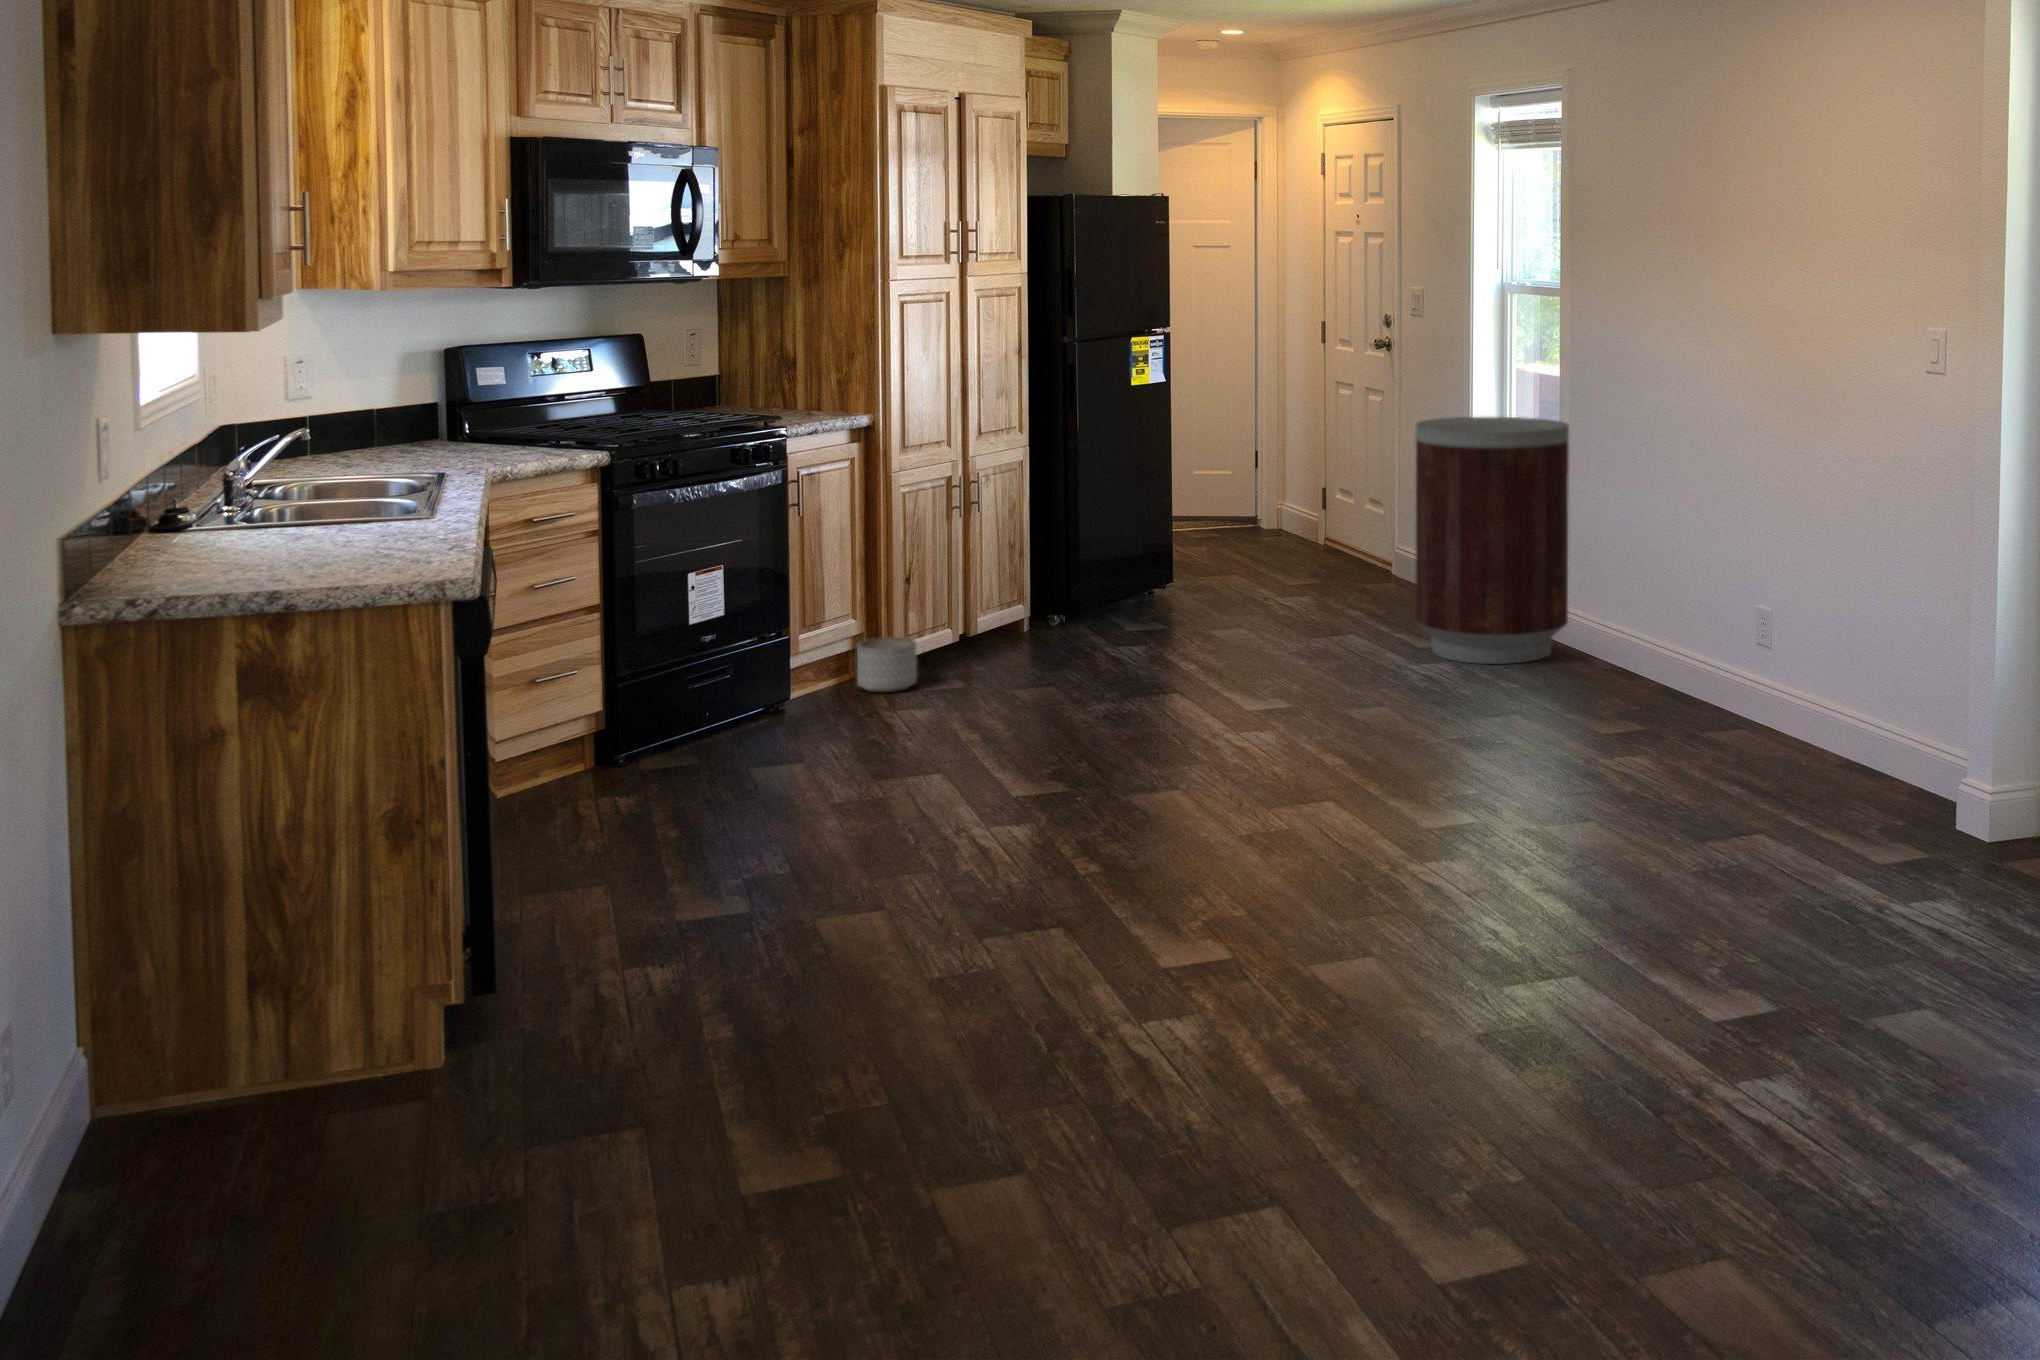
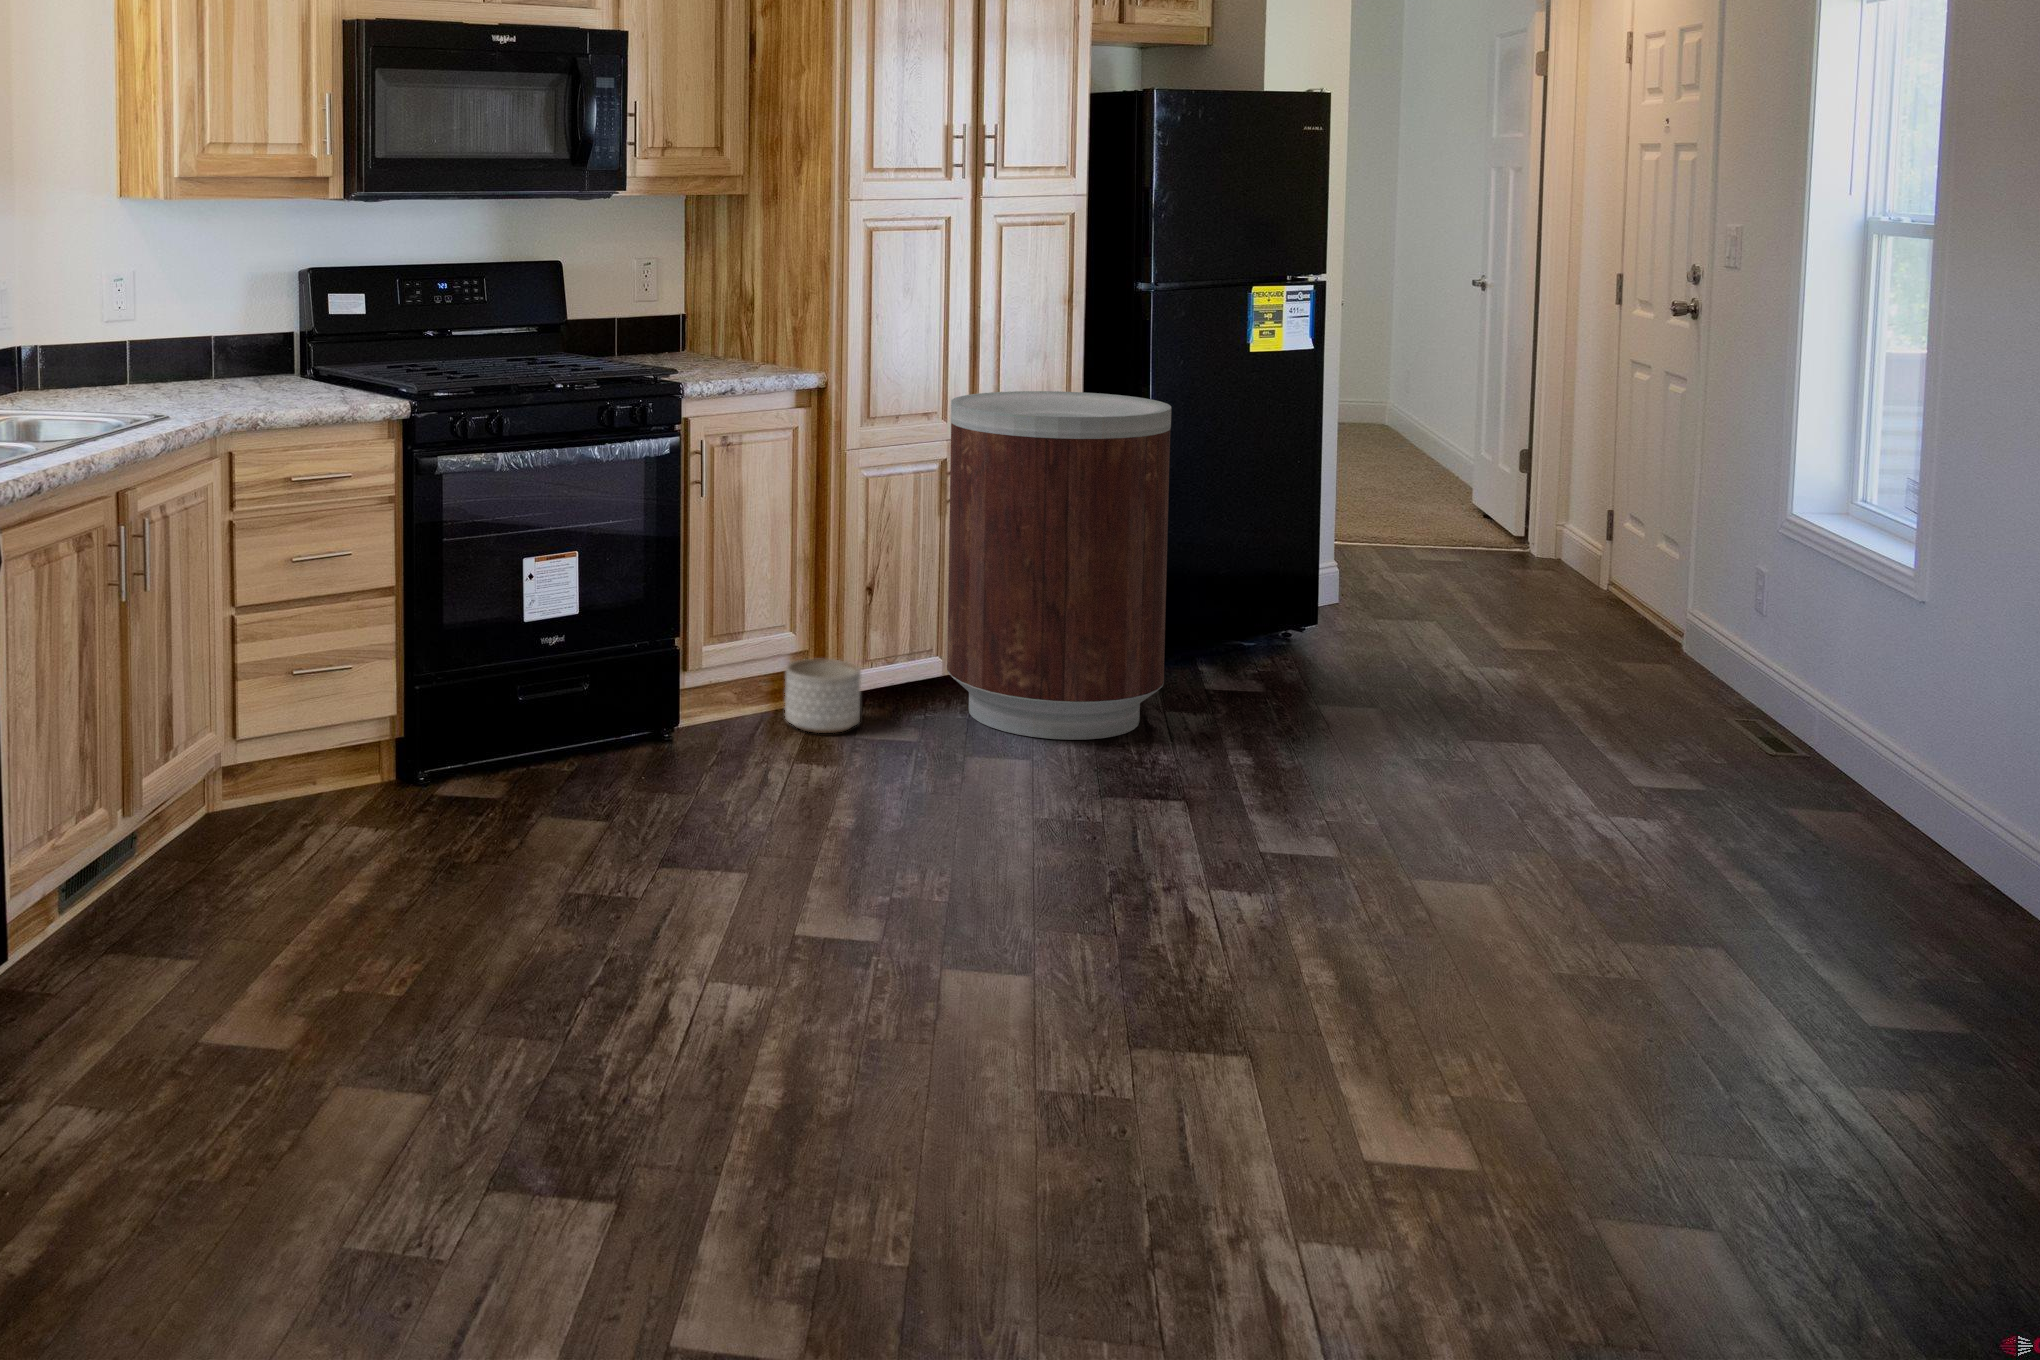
trash can: present [1415,417,1569,664] -> present [947,391,1171,740]

